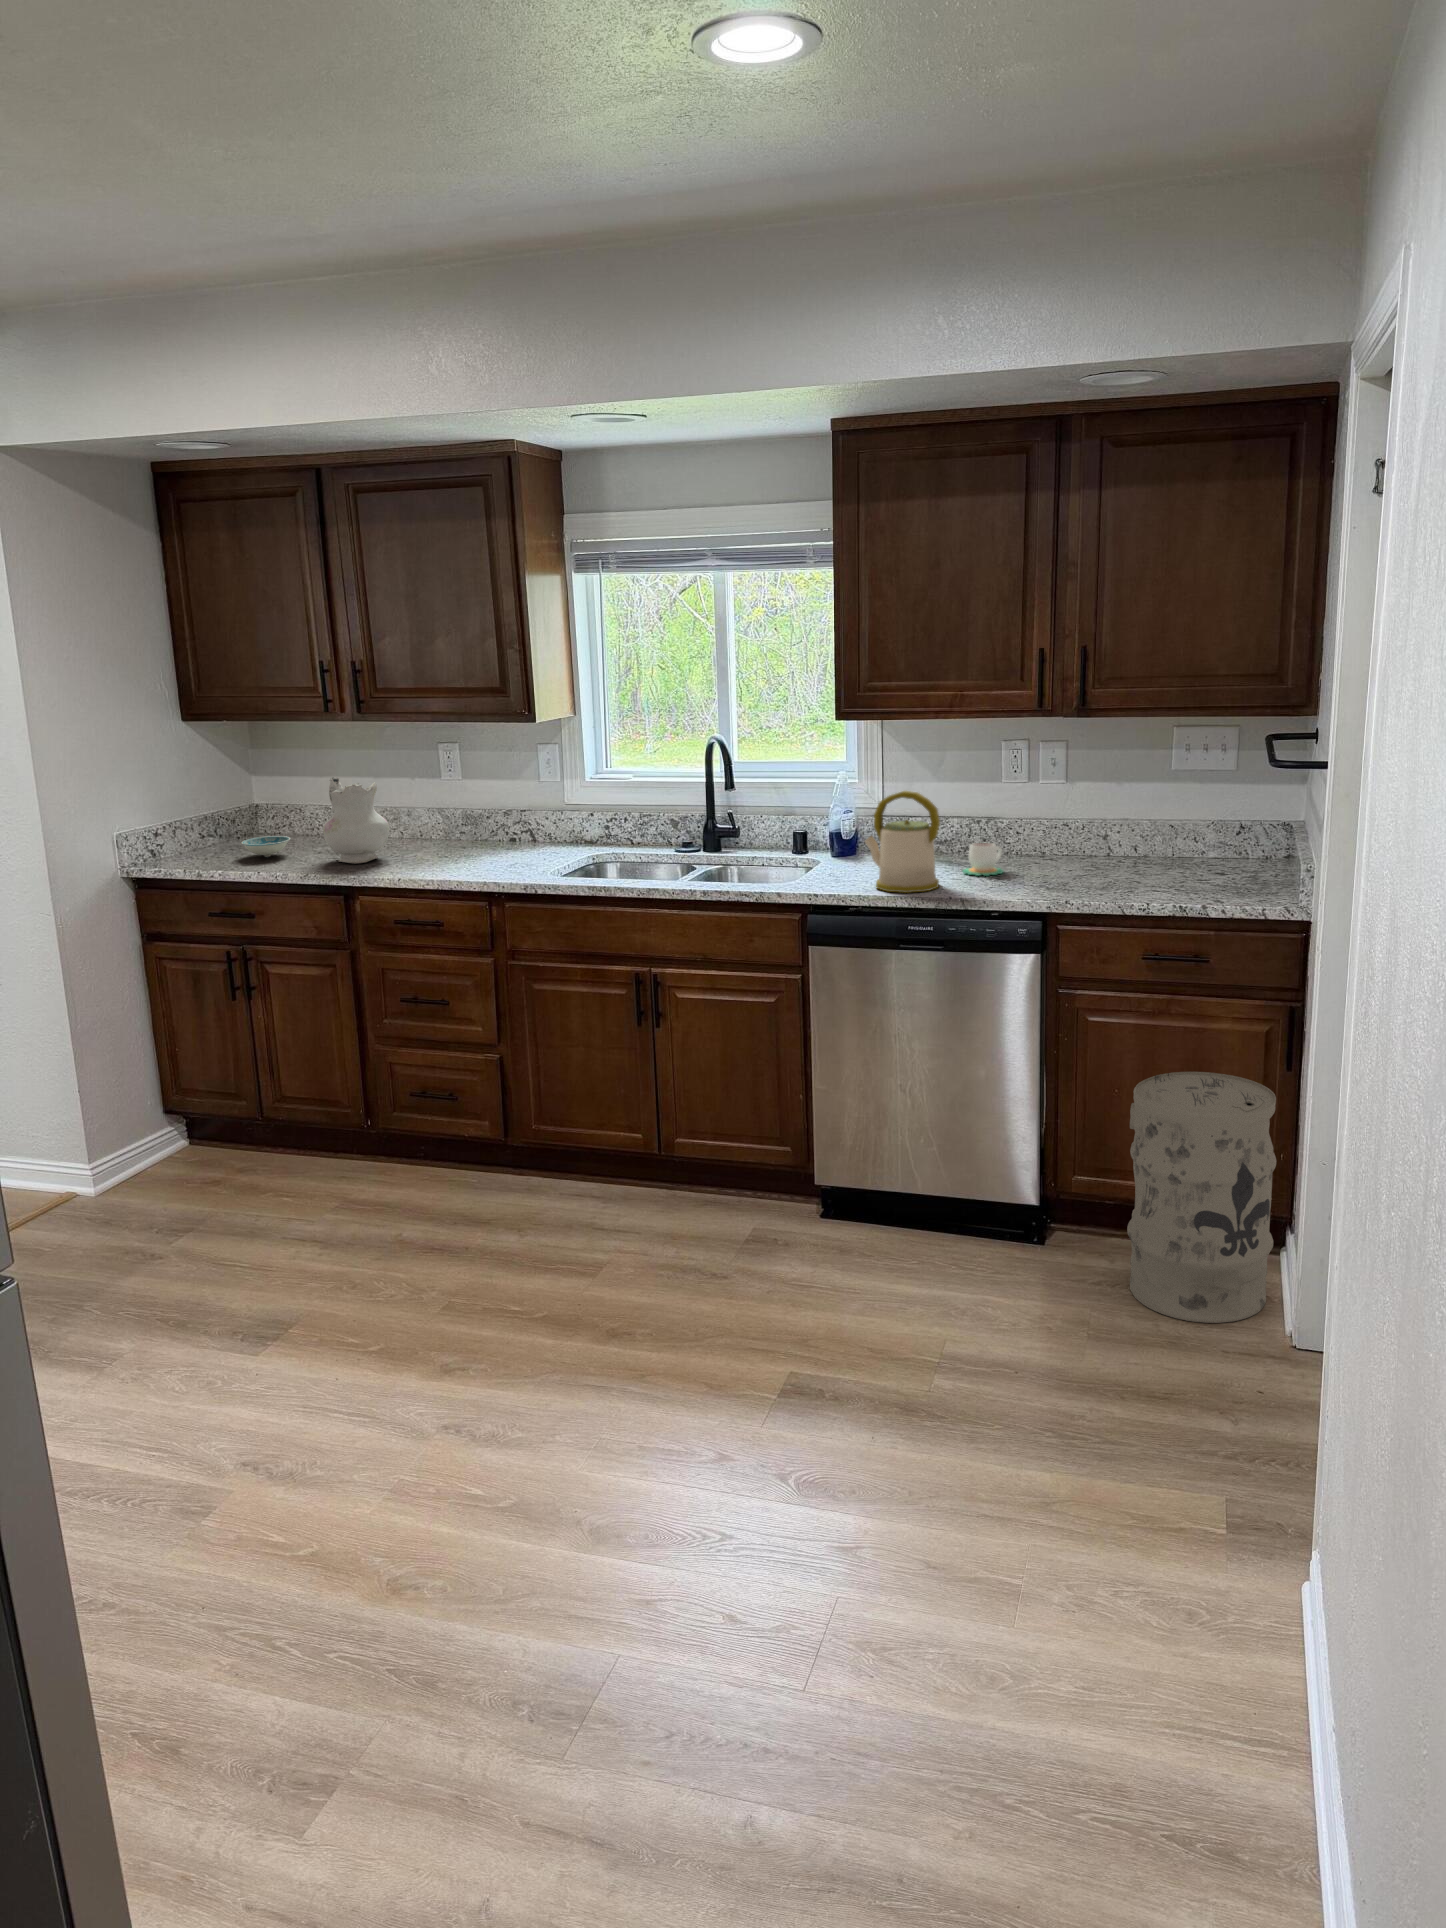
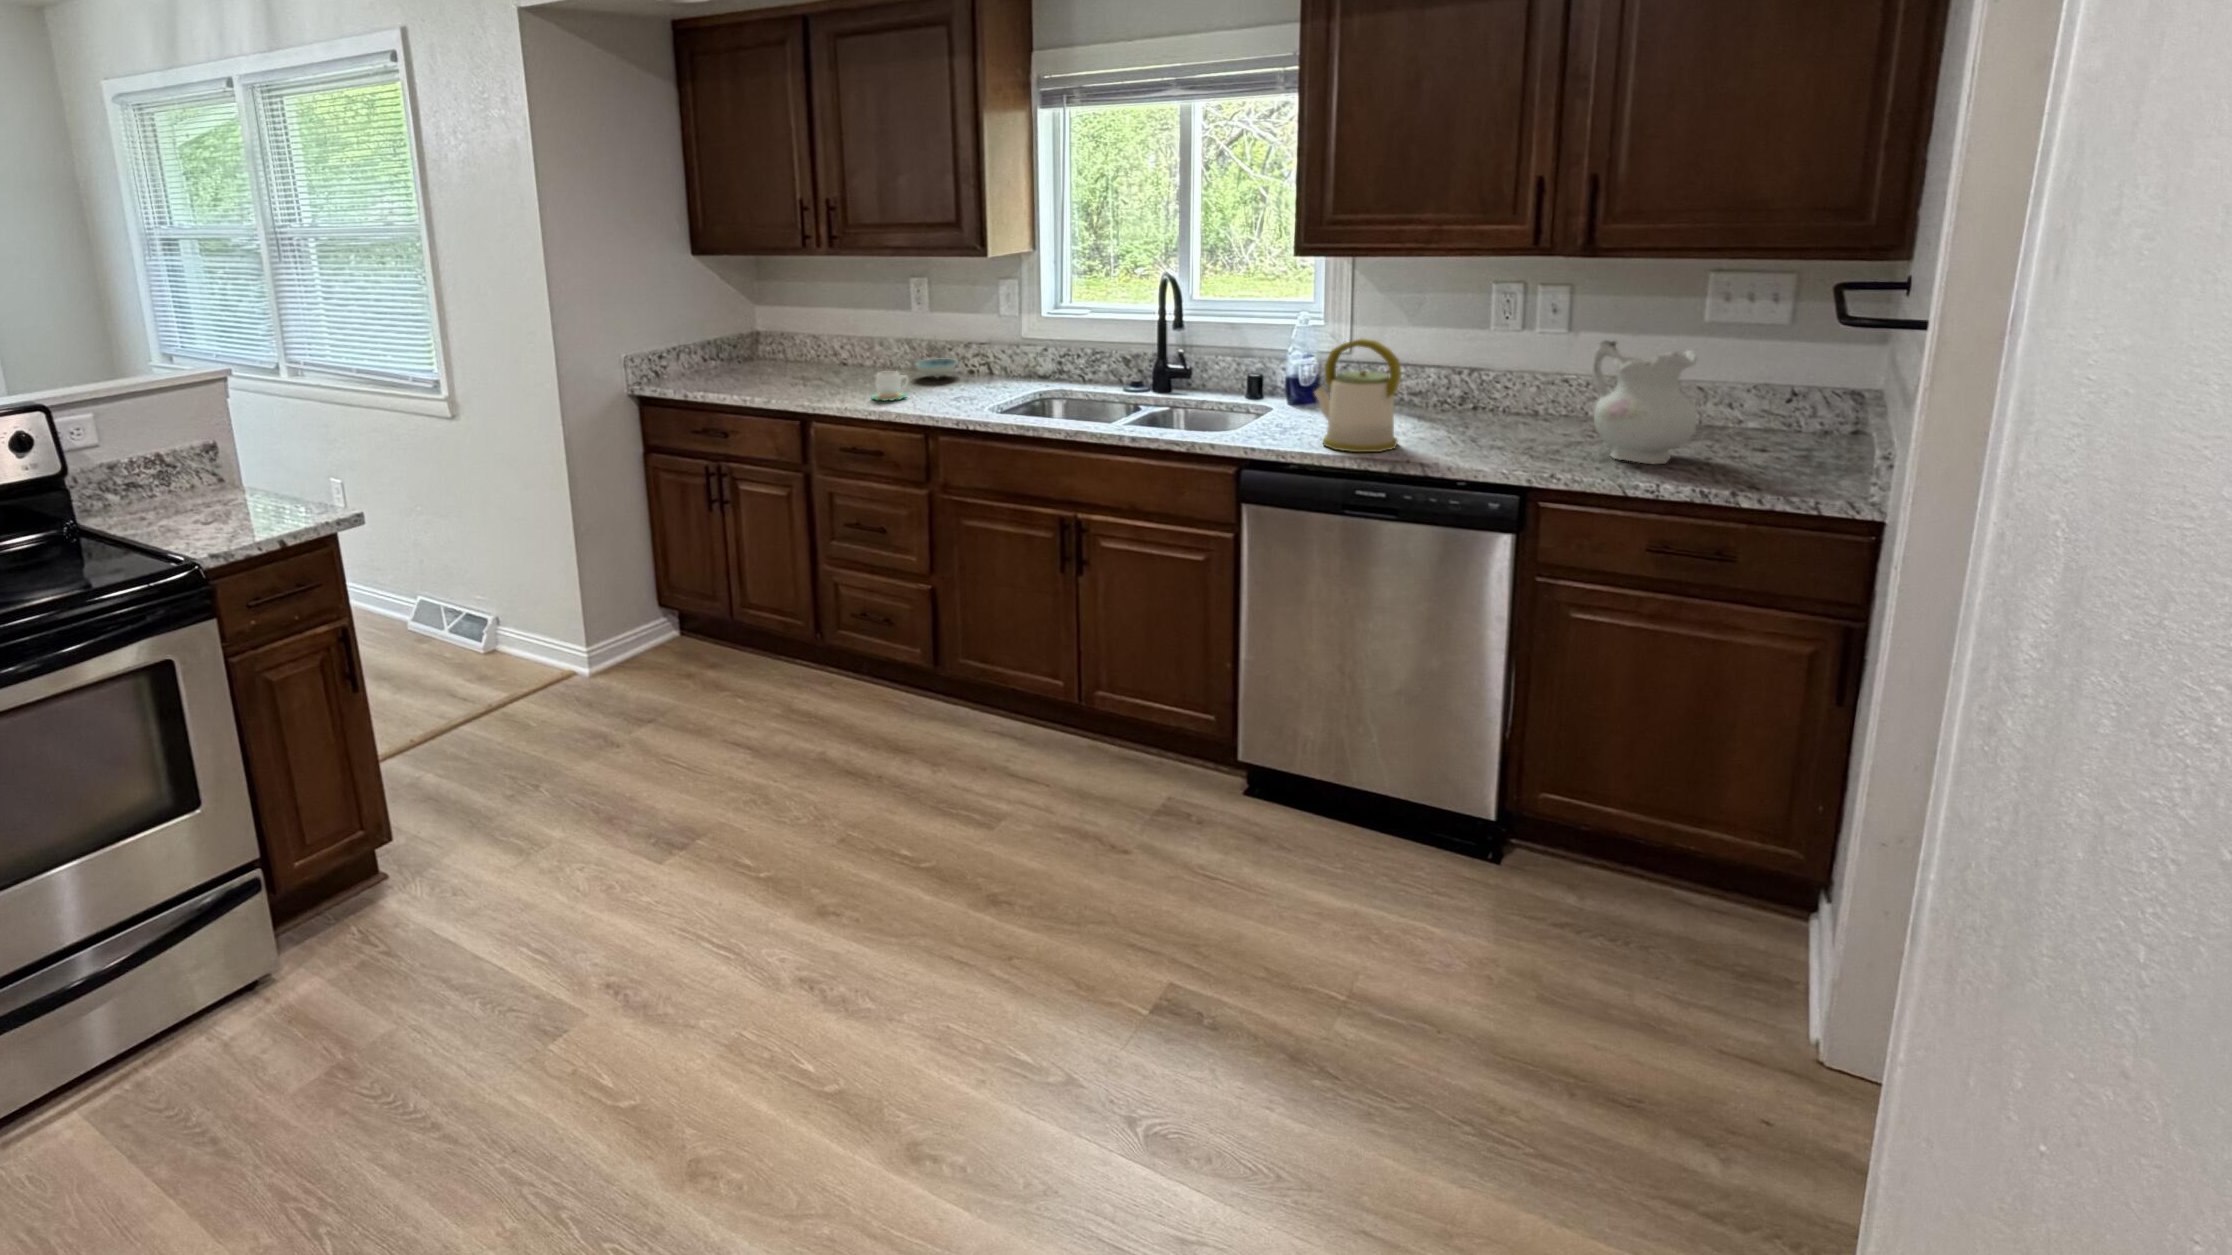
ceramic pitcher: present [323,777,389,863] -> present [1592,340,1697,464]
ceramic bowl: present [241,836,290,857] -> present [916,359,958,378]
mug: present [963,843,1003,876] -> present [872,371,909,401]
trash can: present [1127,1072,1276,1323] -> none [1602,690,1820,1012]

